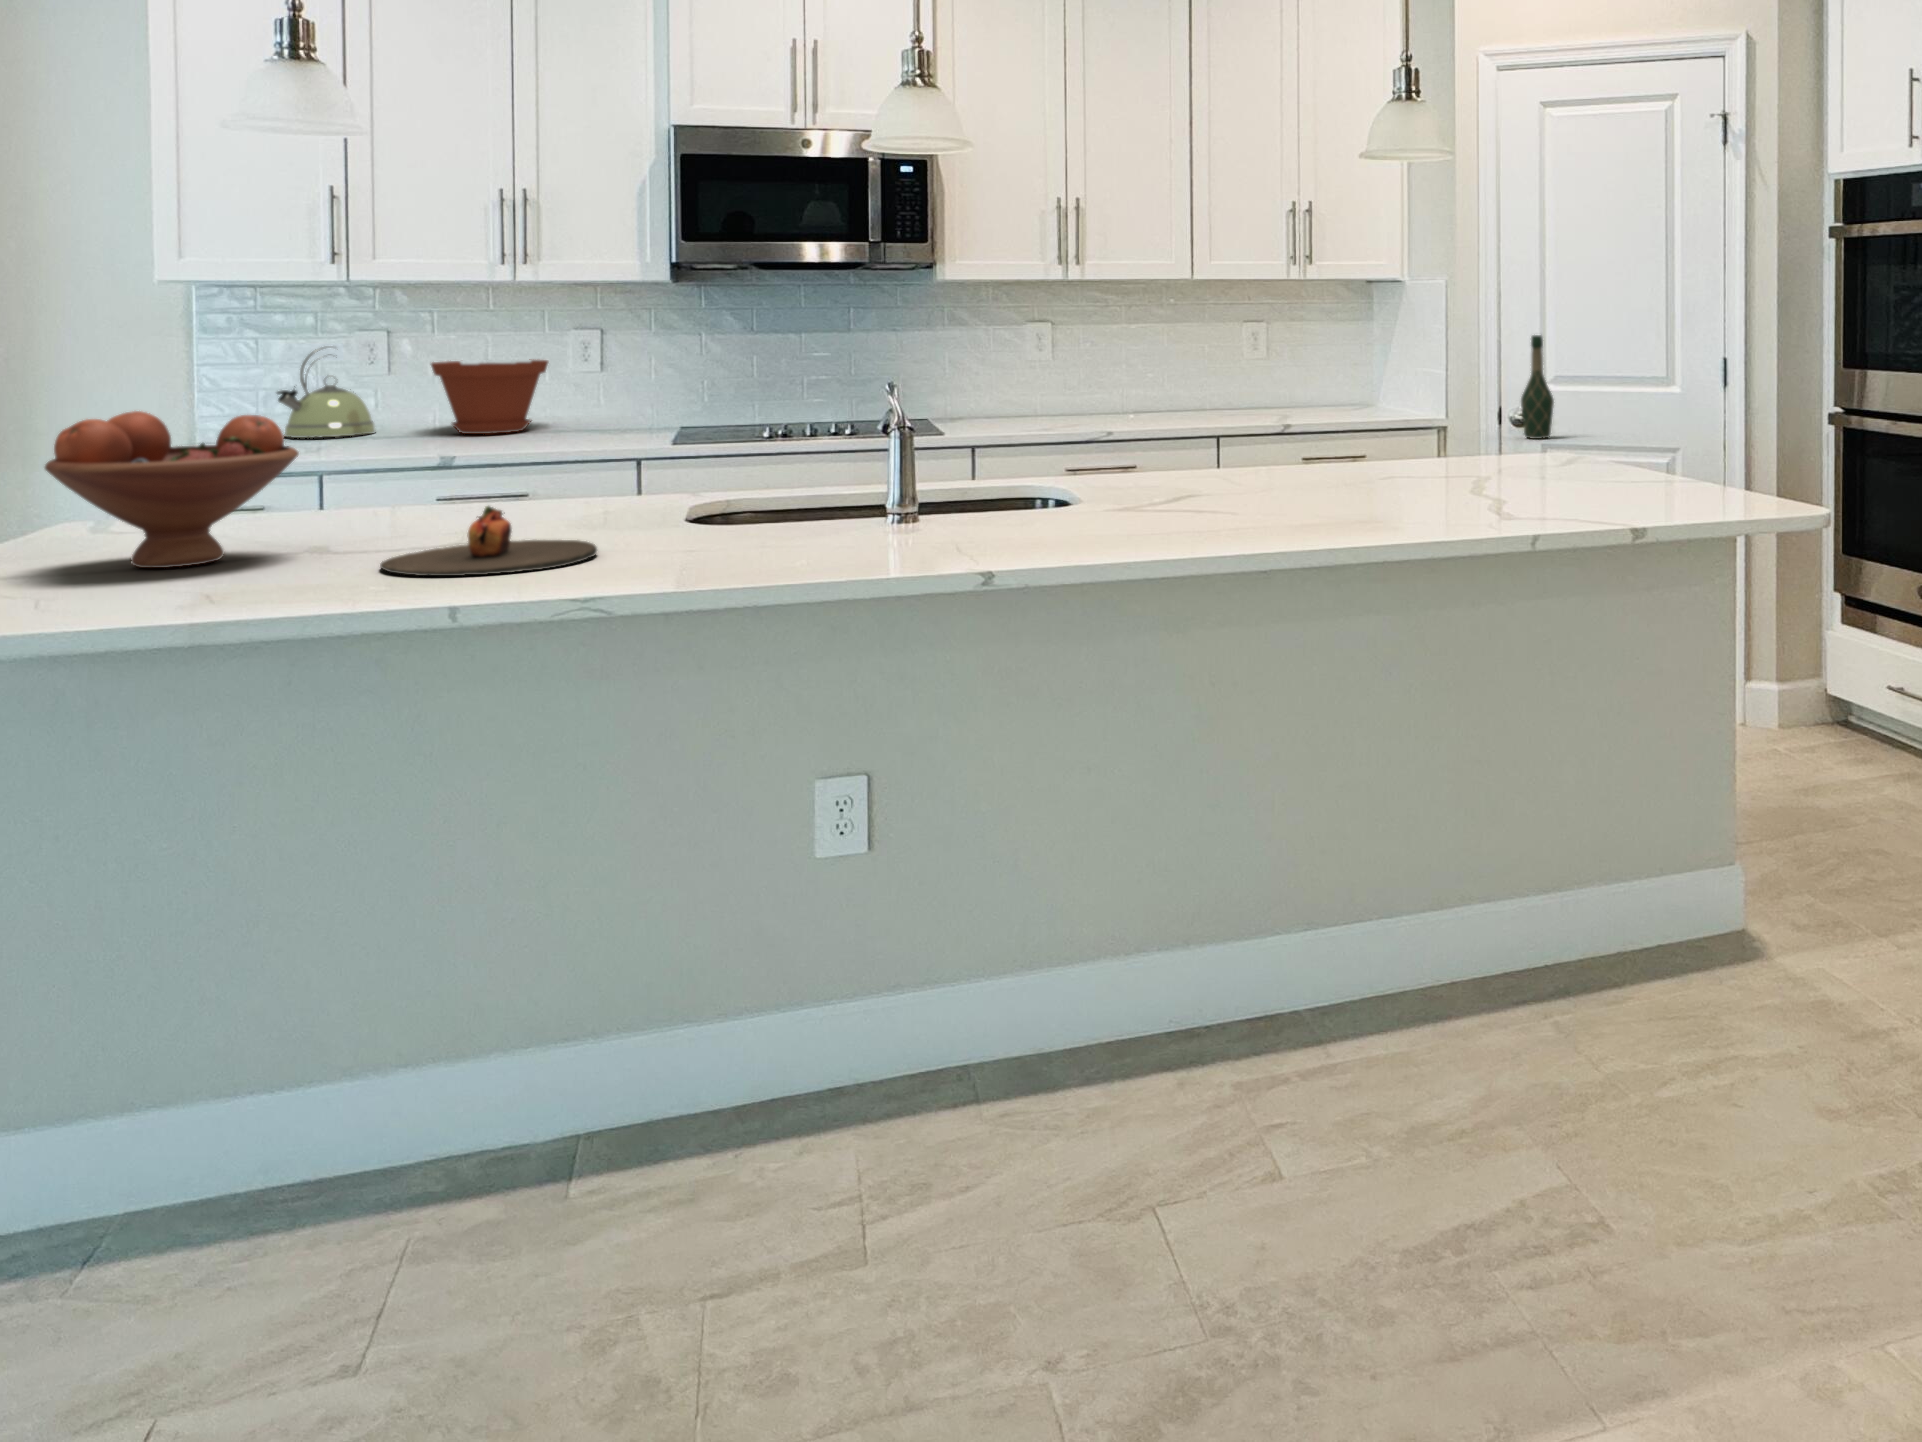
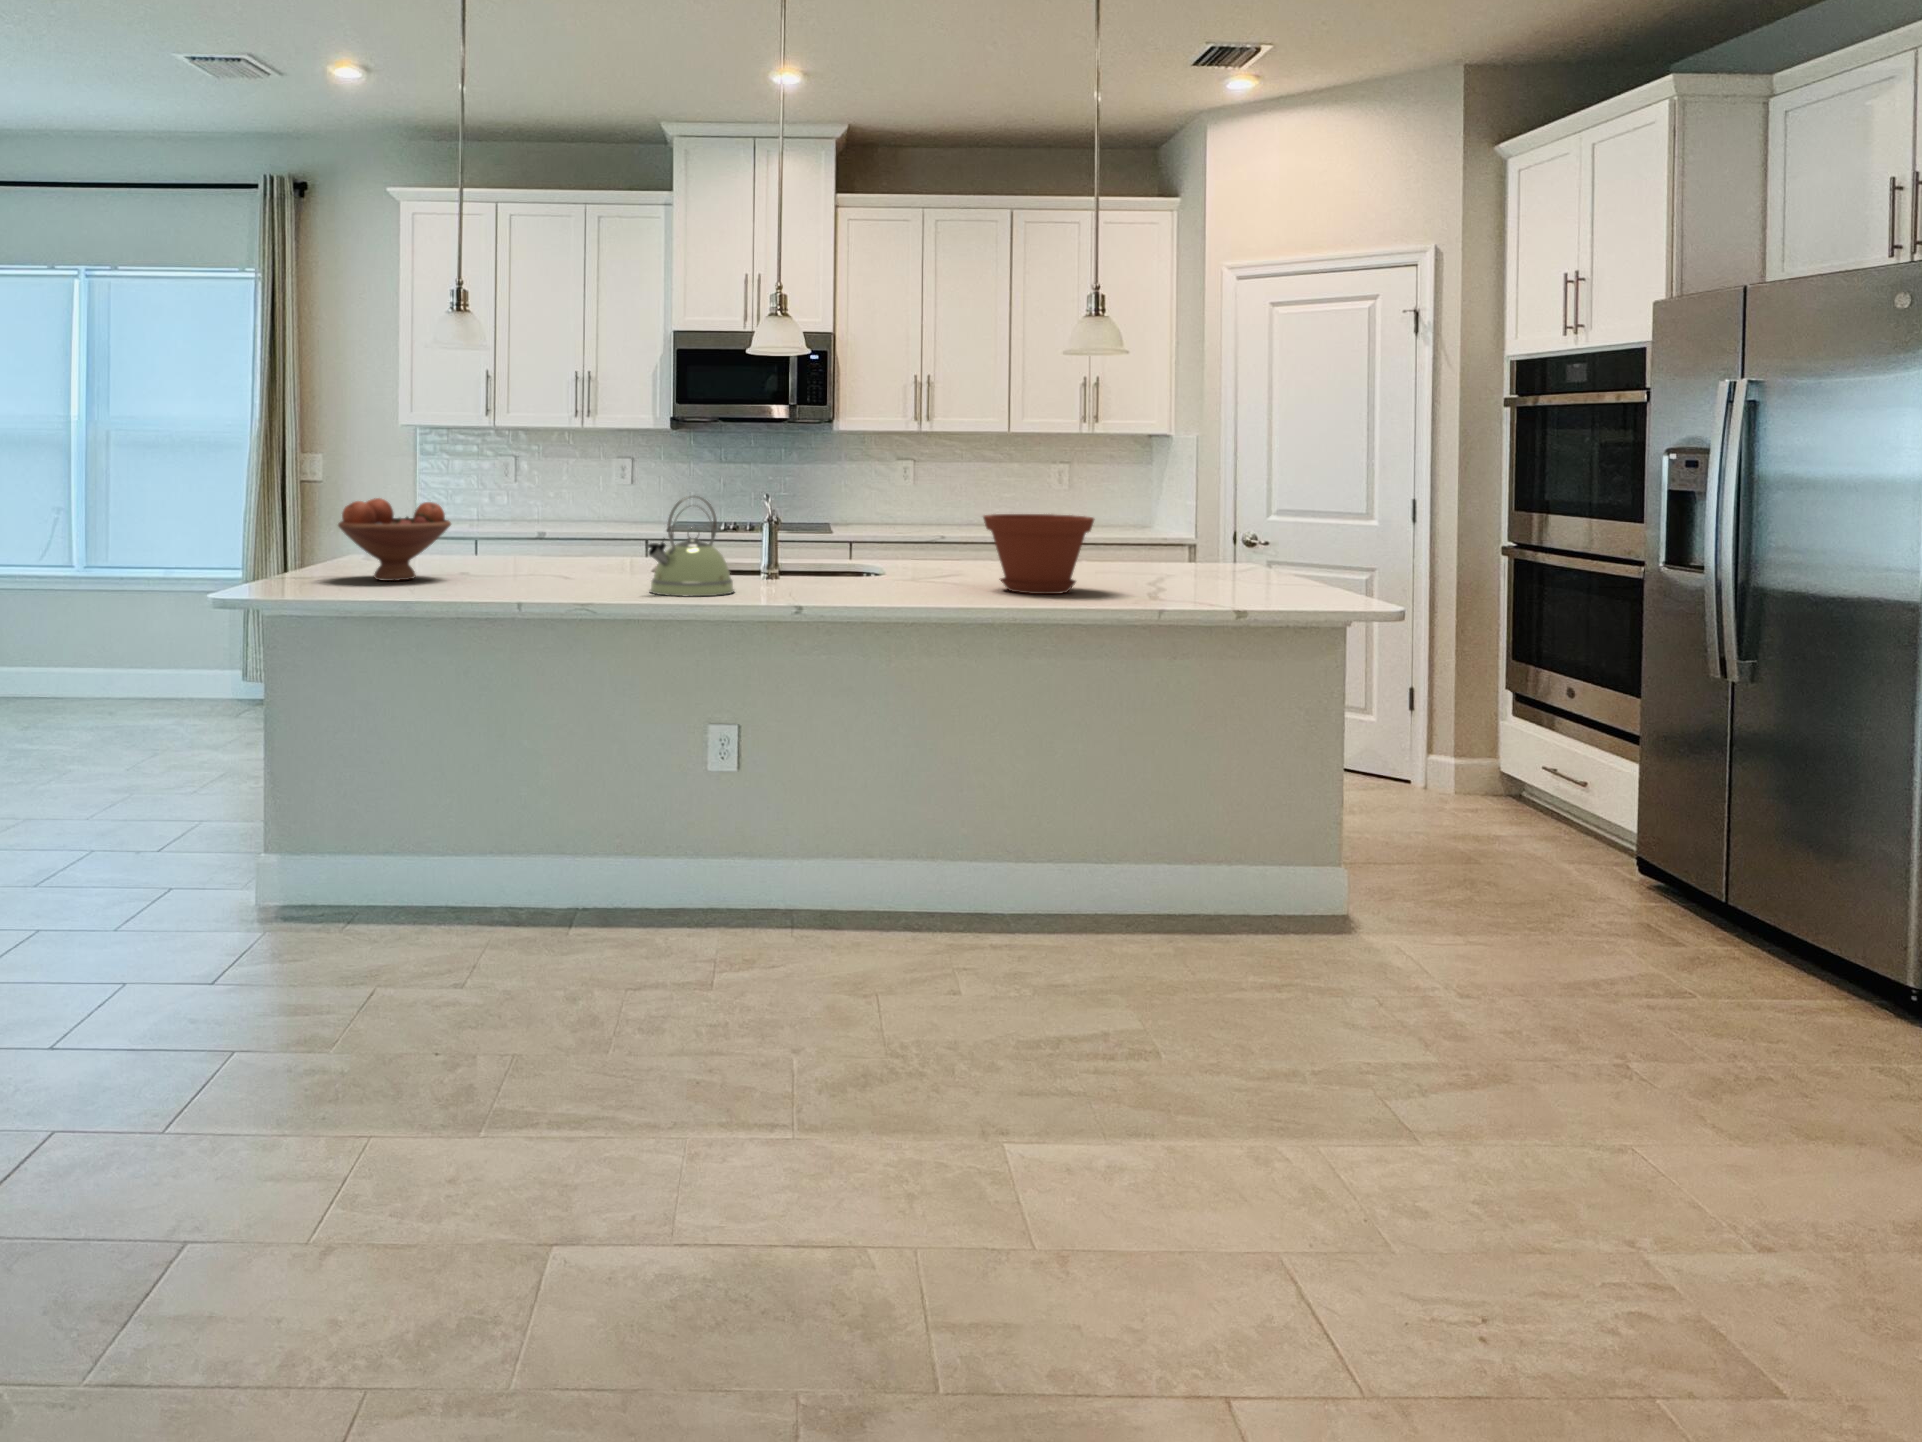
wine bottle: present [1521,335,1554,439] -> none [1251,479,1277,557]
kettle: present [277,347,375,438] -> present [647,496,734,596]
plant pot: present [431,360,548,434] -> present [983,514,1094,594]
plate: present [380,506,597,576] -> none [485,556,594,593]

